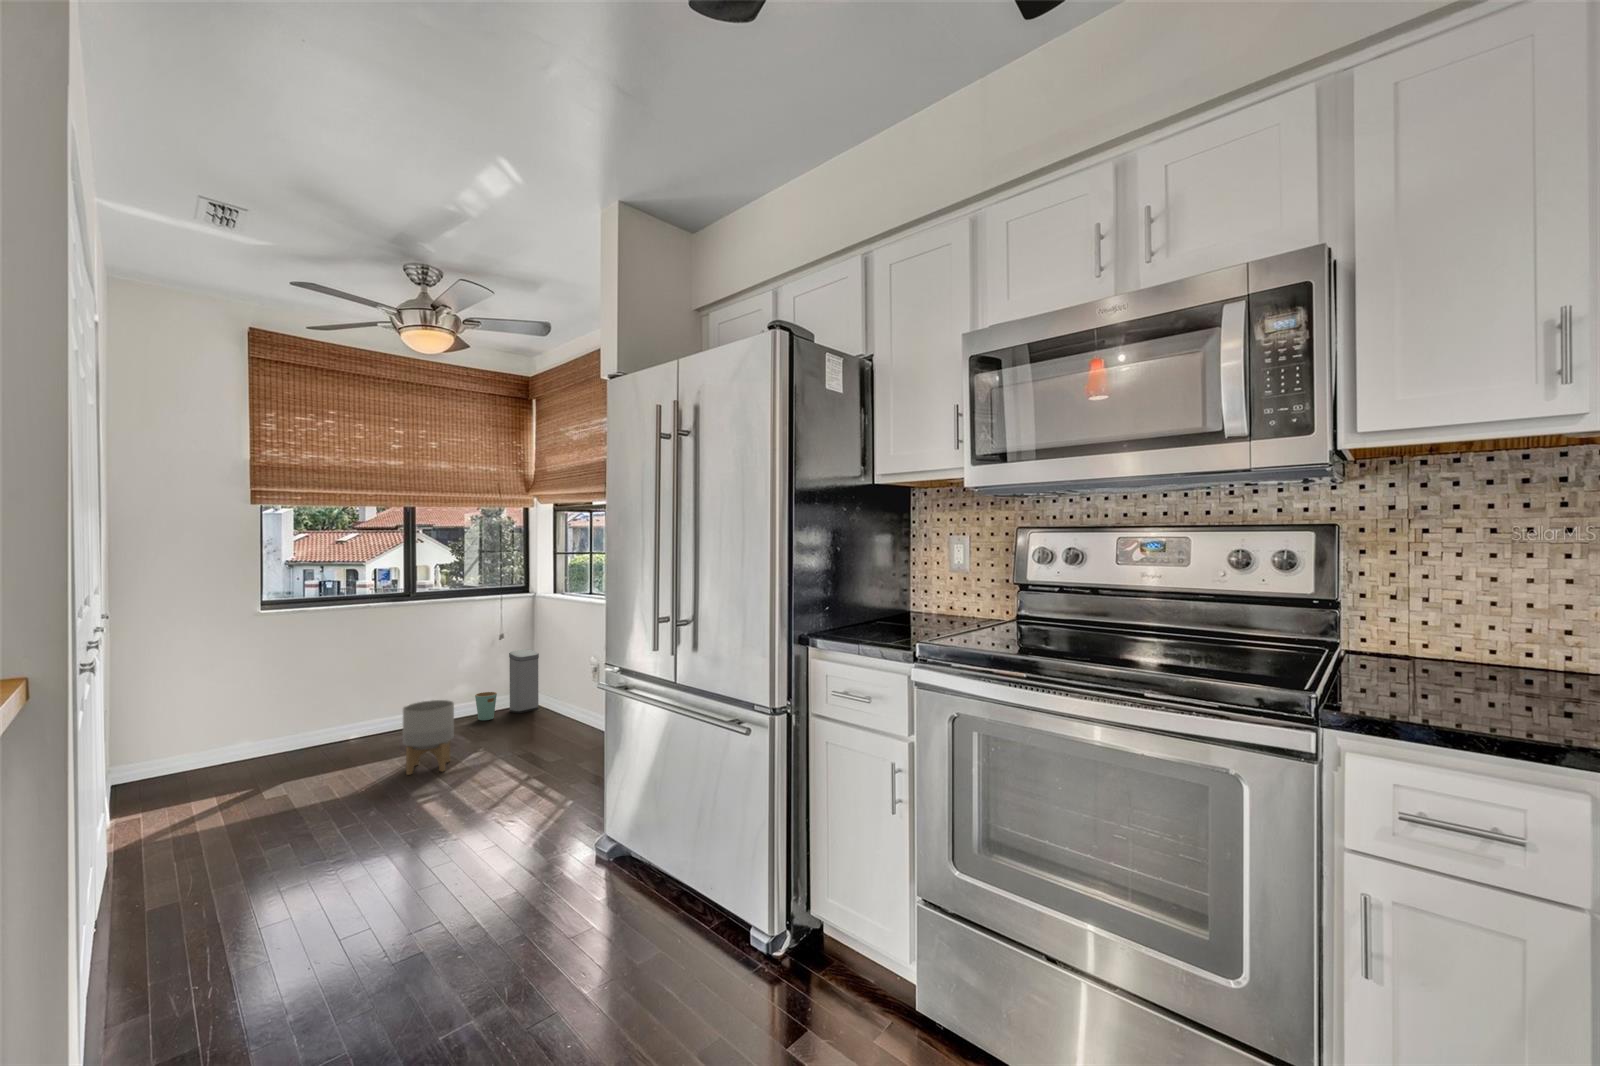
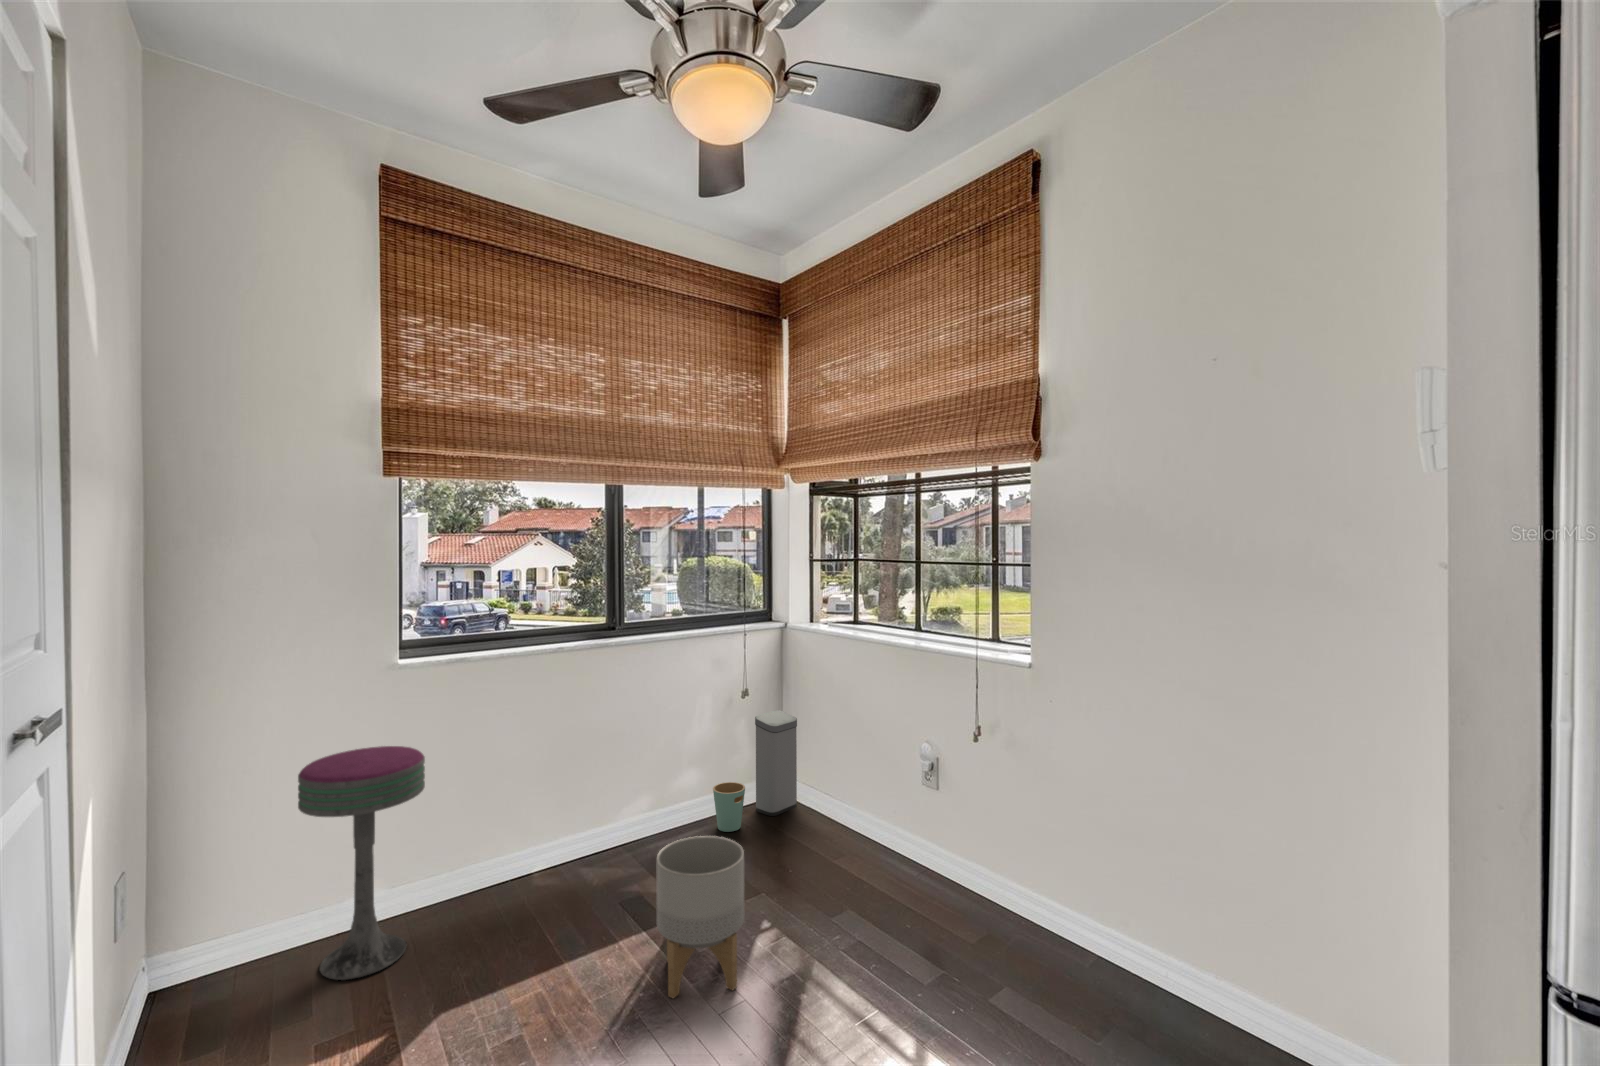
bar stool: none [200,658,275,777] -> present [298,746,425,980]

